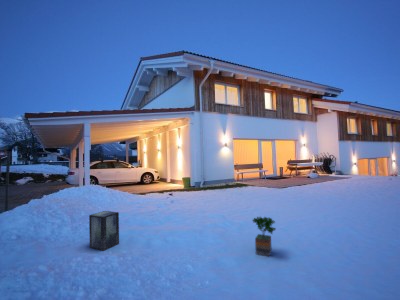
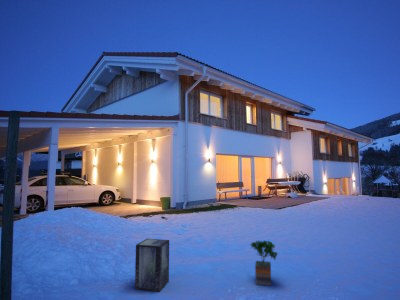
potted tree: present [253,217,275,256] -> present [251,241,277,286]

